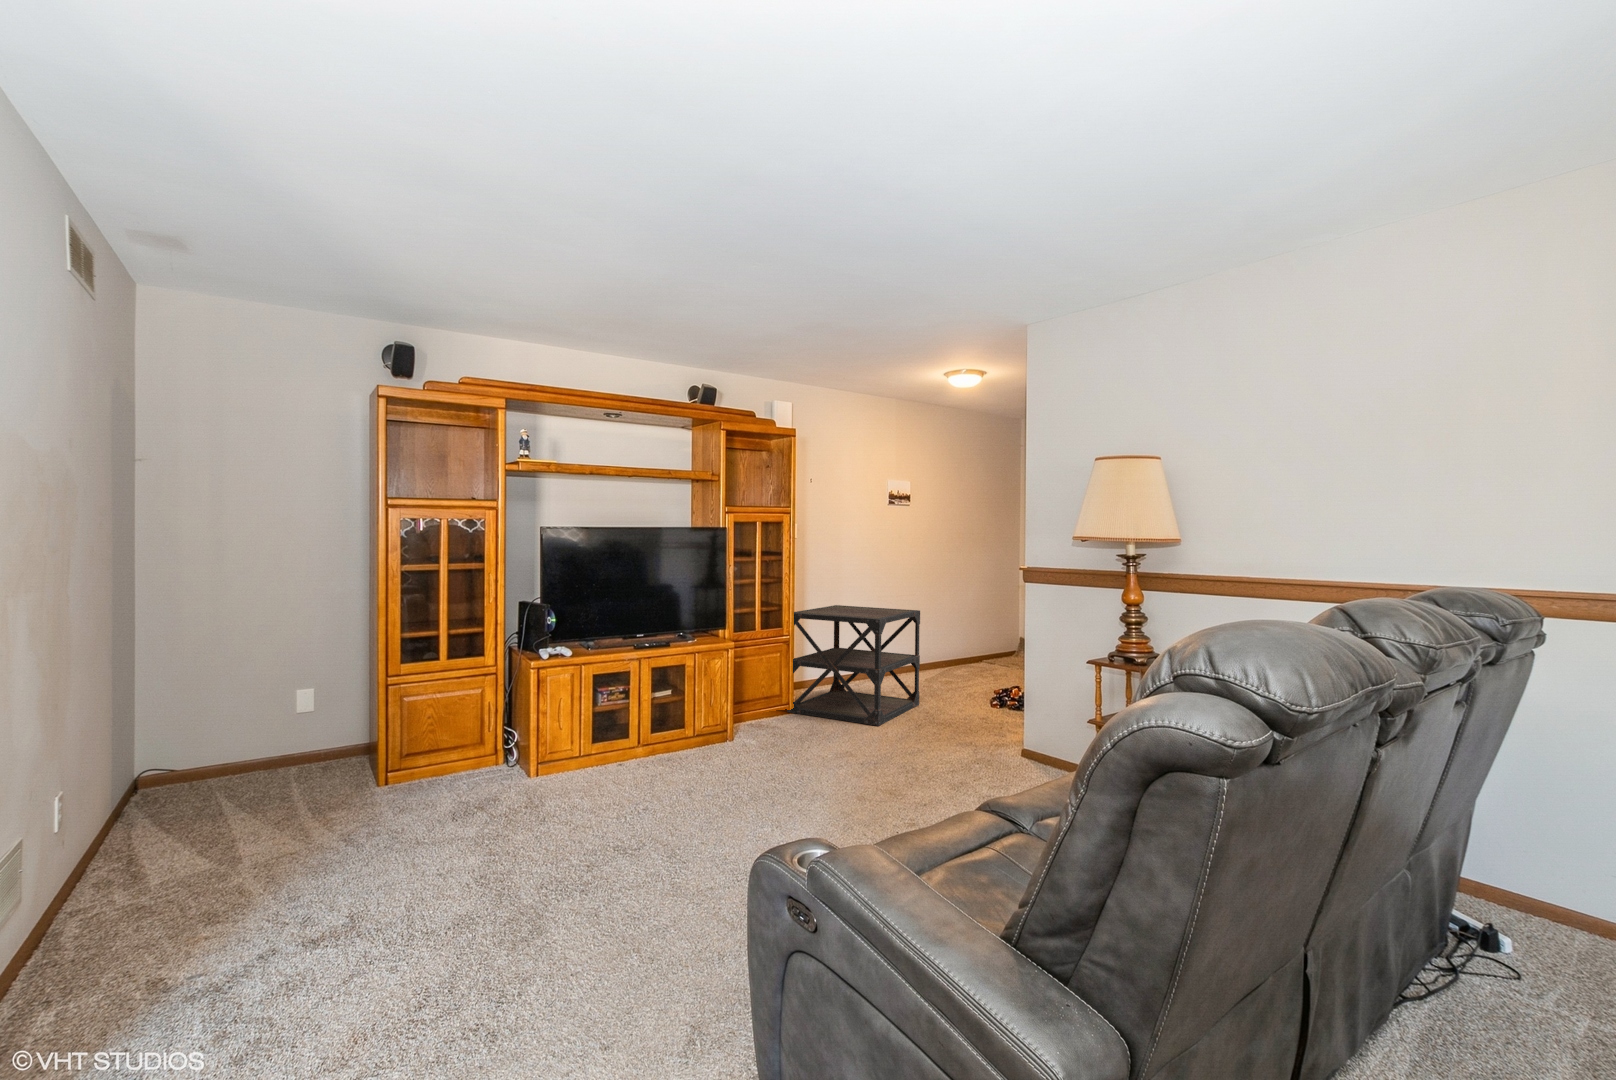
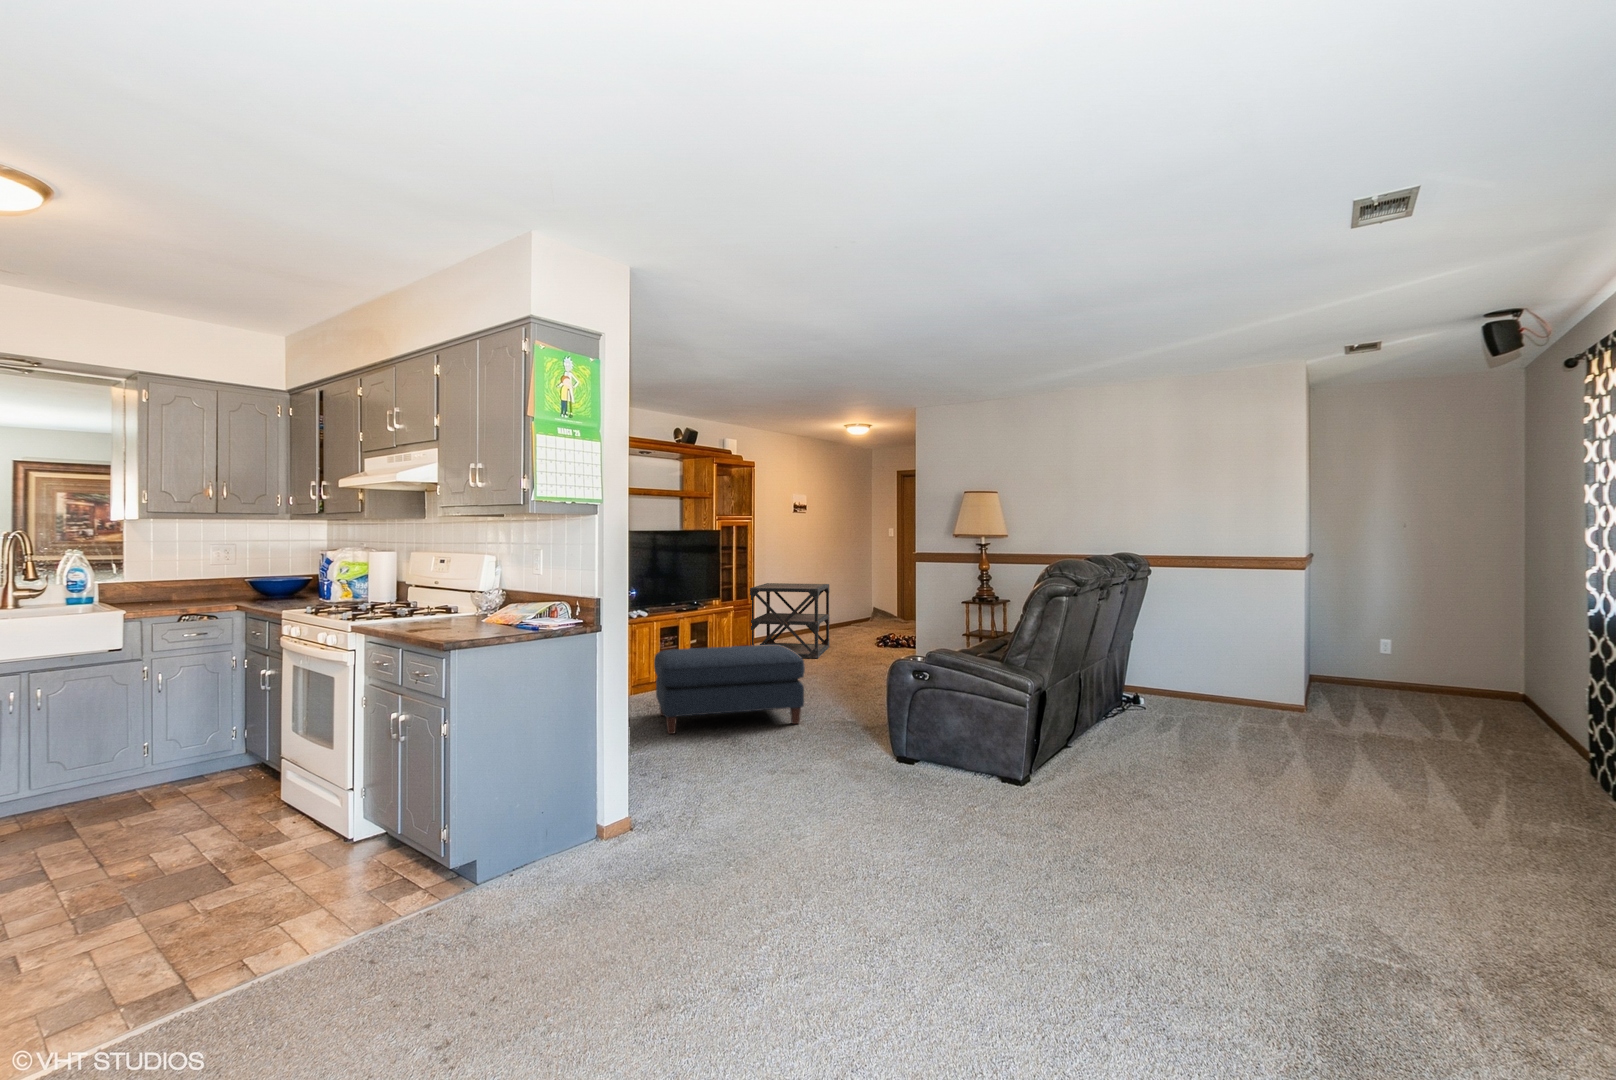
ottoman: none [411,723,706,895] -> present [654,645,805,734]

